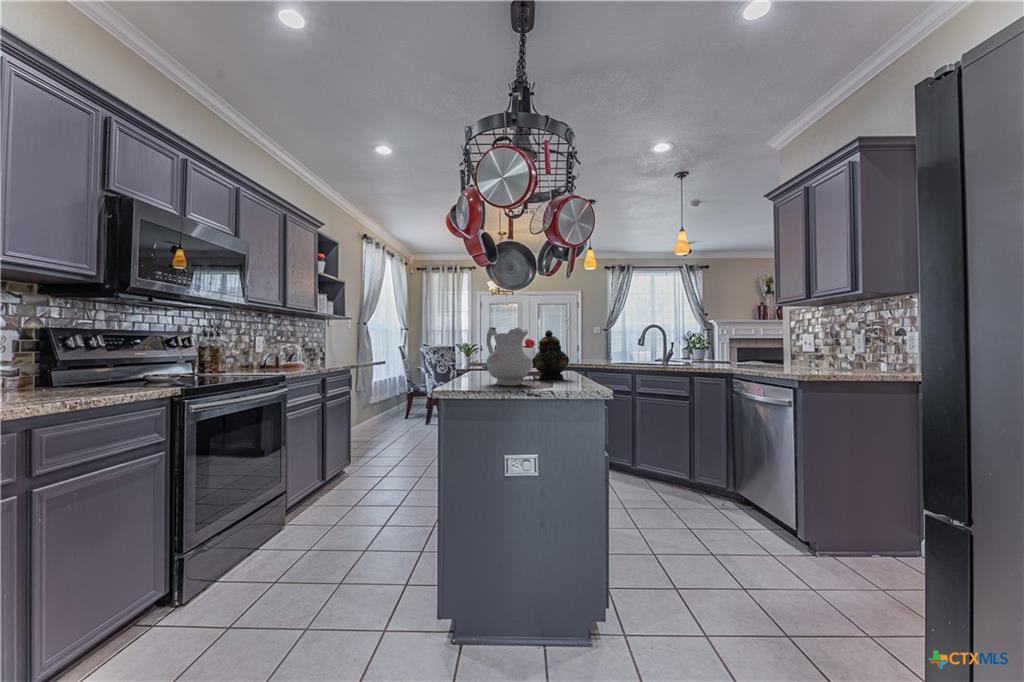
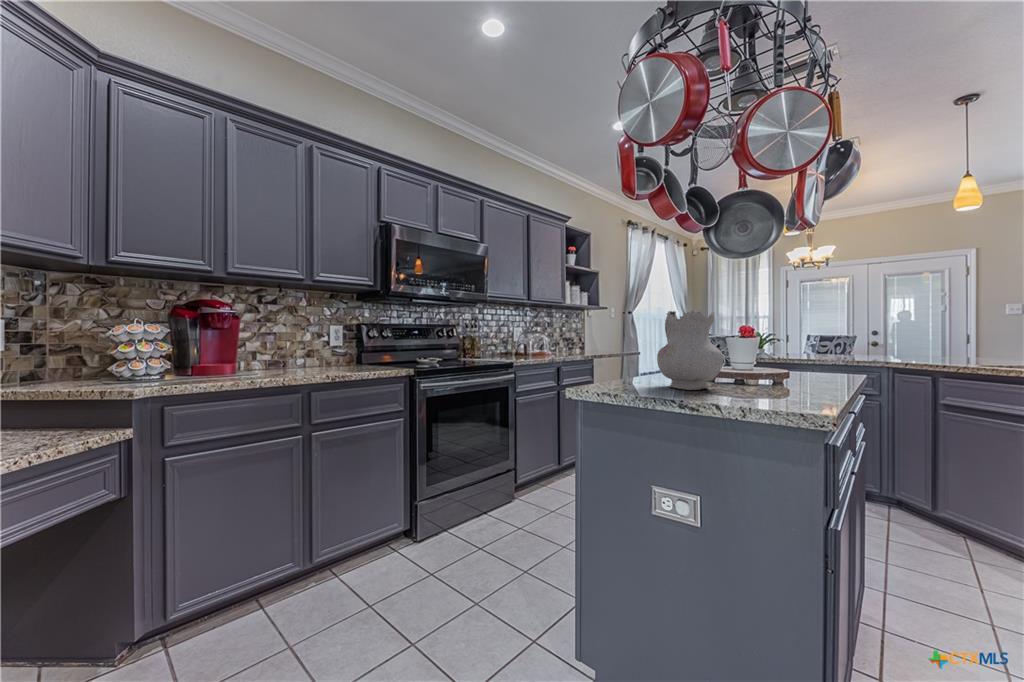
teapot: present [532,330,569,380] -> none [752,312,816,386]

